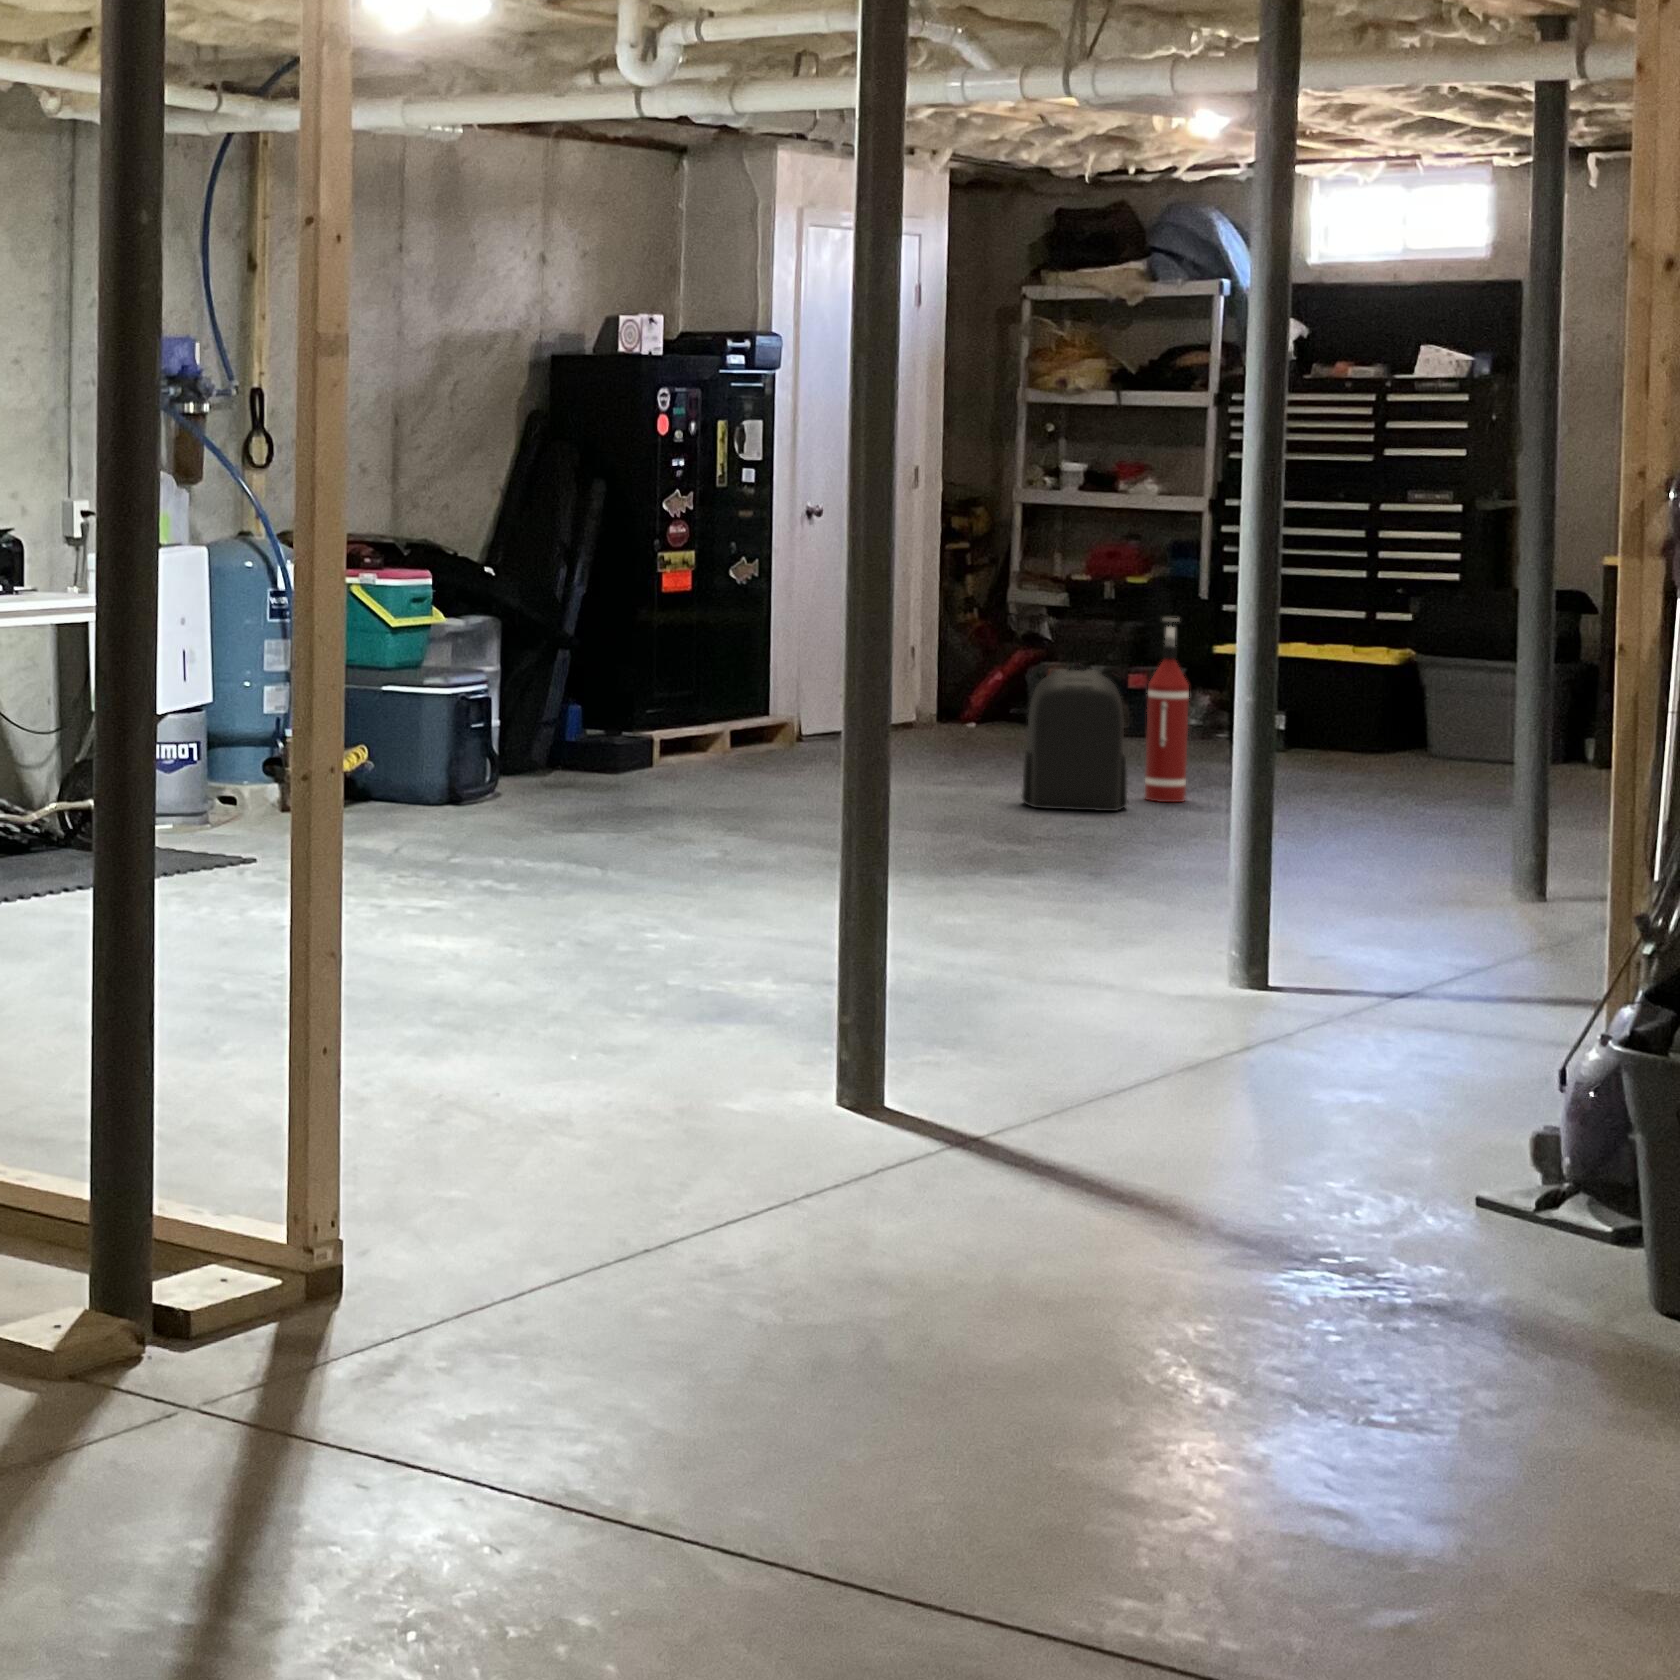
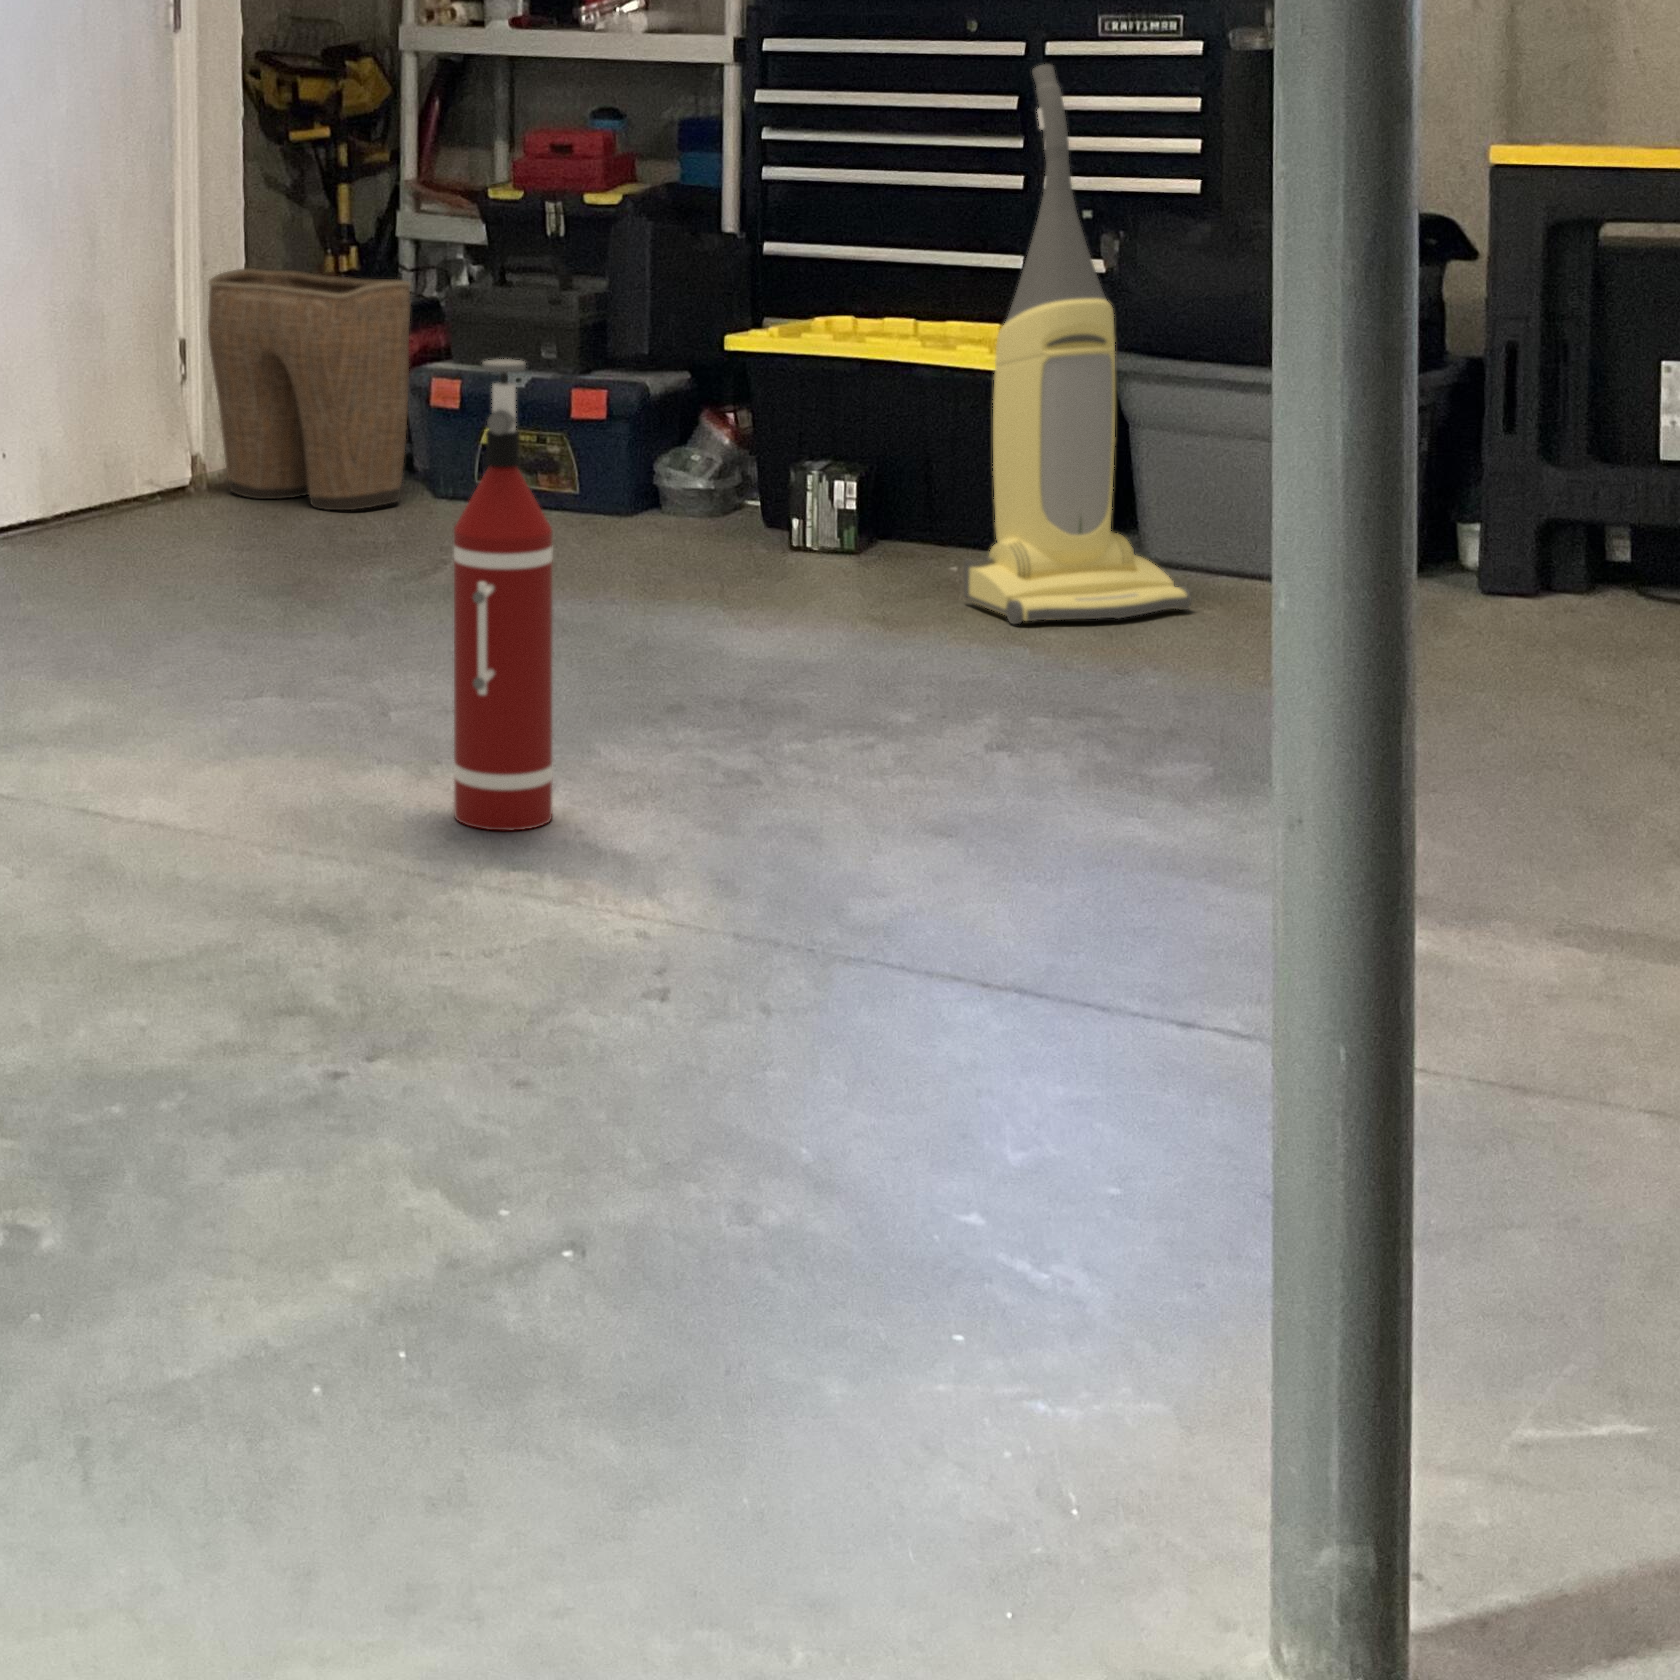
vacuum cleaner: none [1340,512,1451,769] -> present [964,65,1191,624]
laundry basket: none [936,611,1045,731] -> present [208,268,411,510]
backpack: present [1022,669,1127,811] -> none [110,497,378,902]

